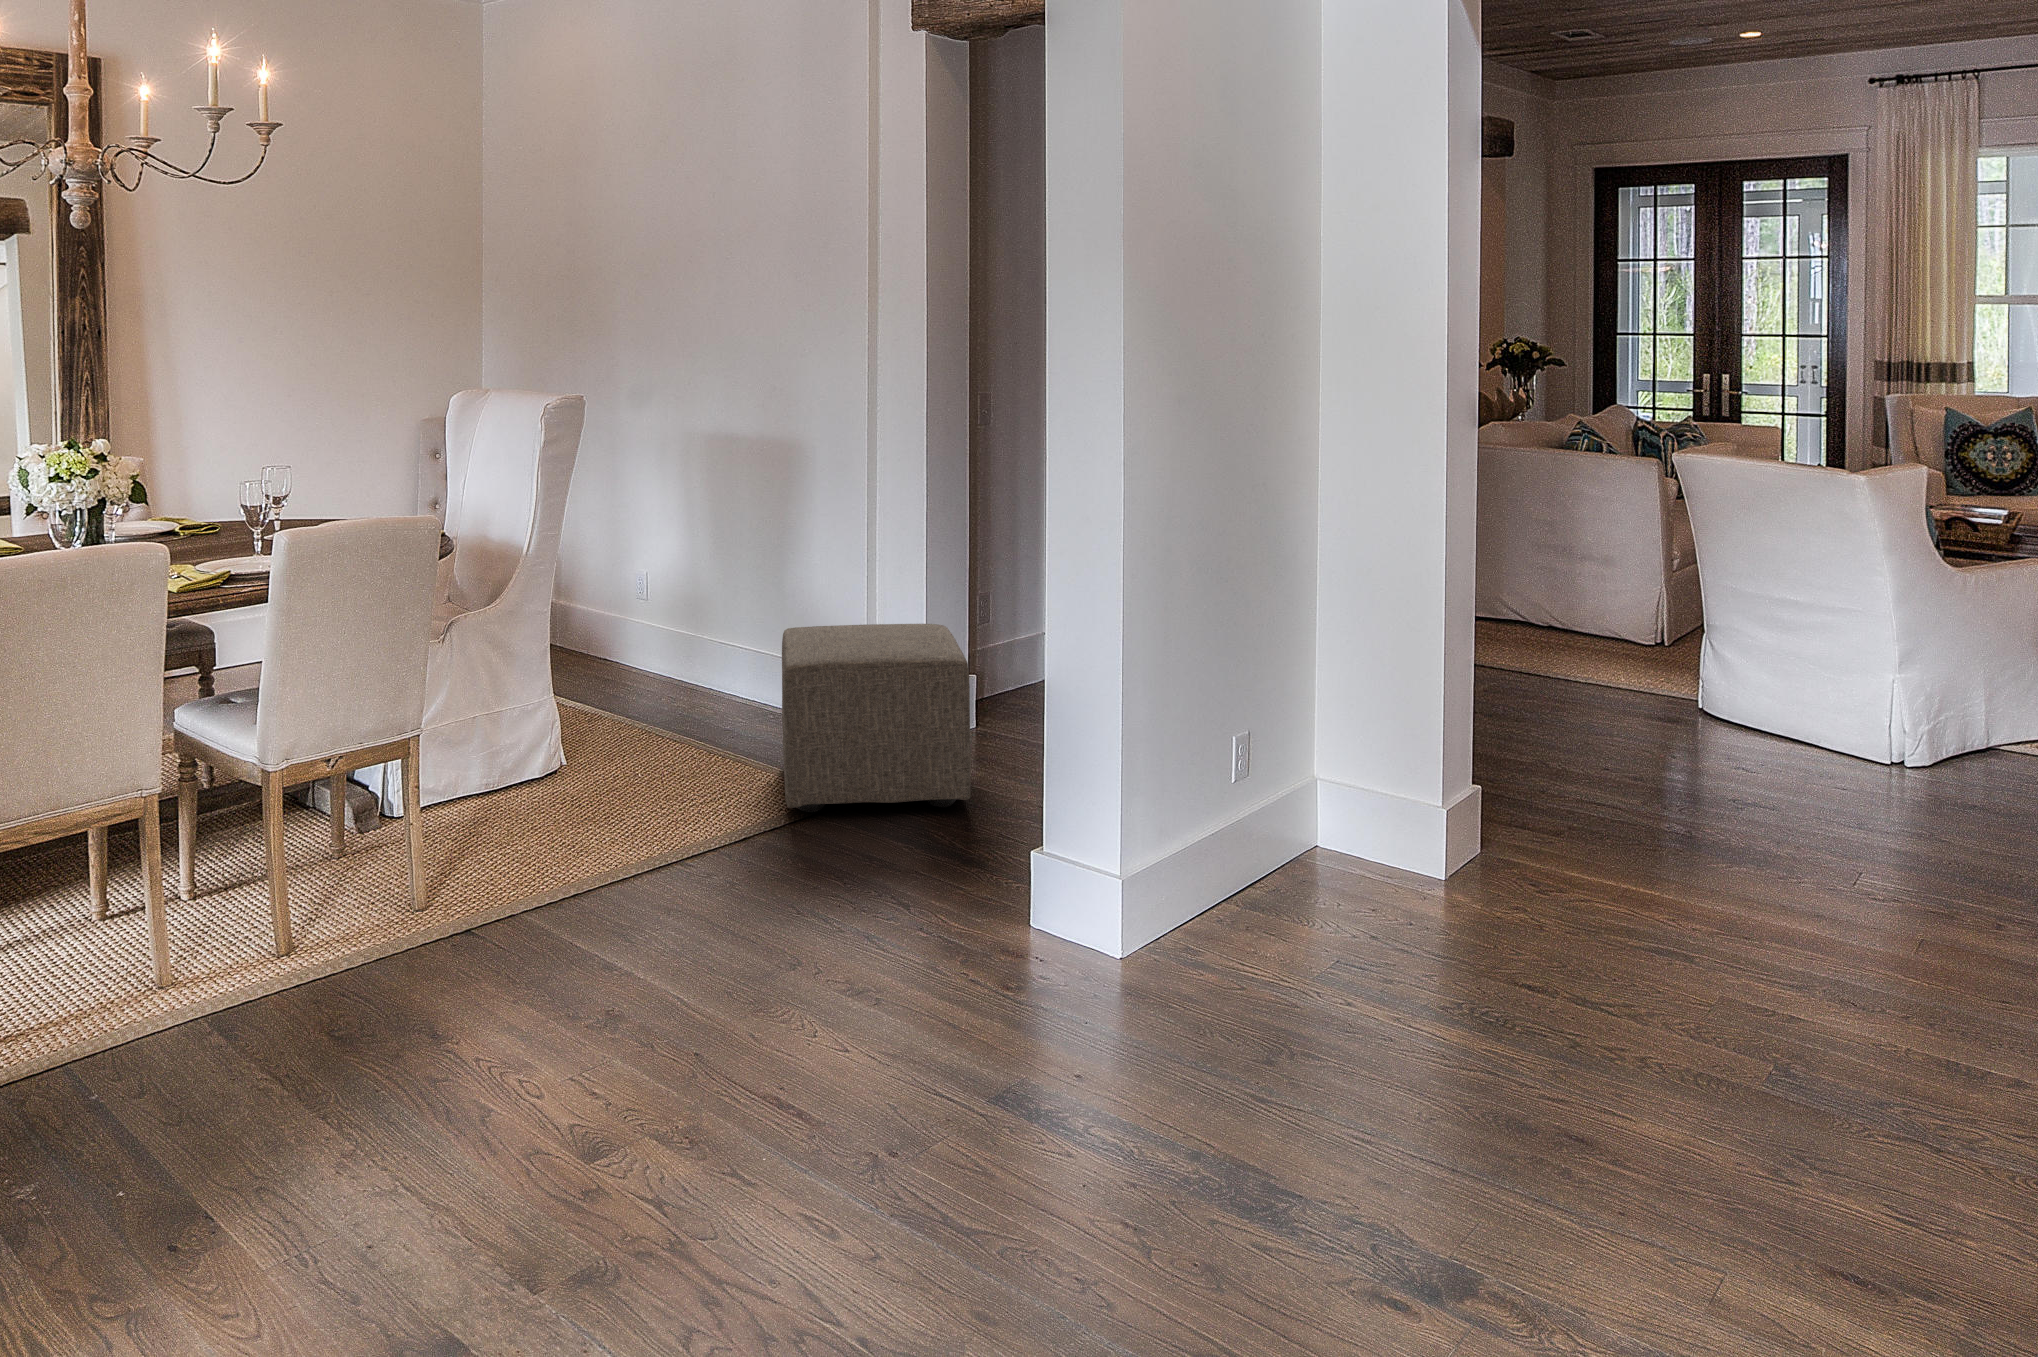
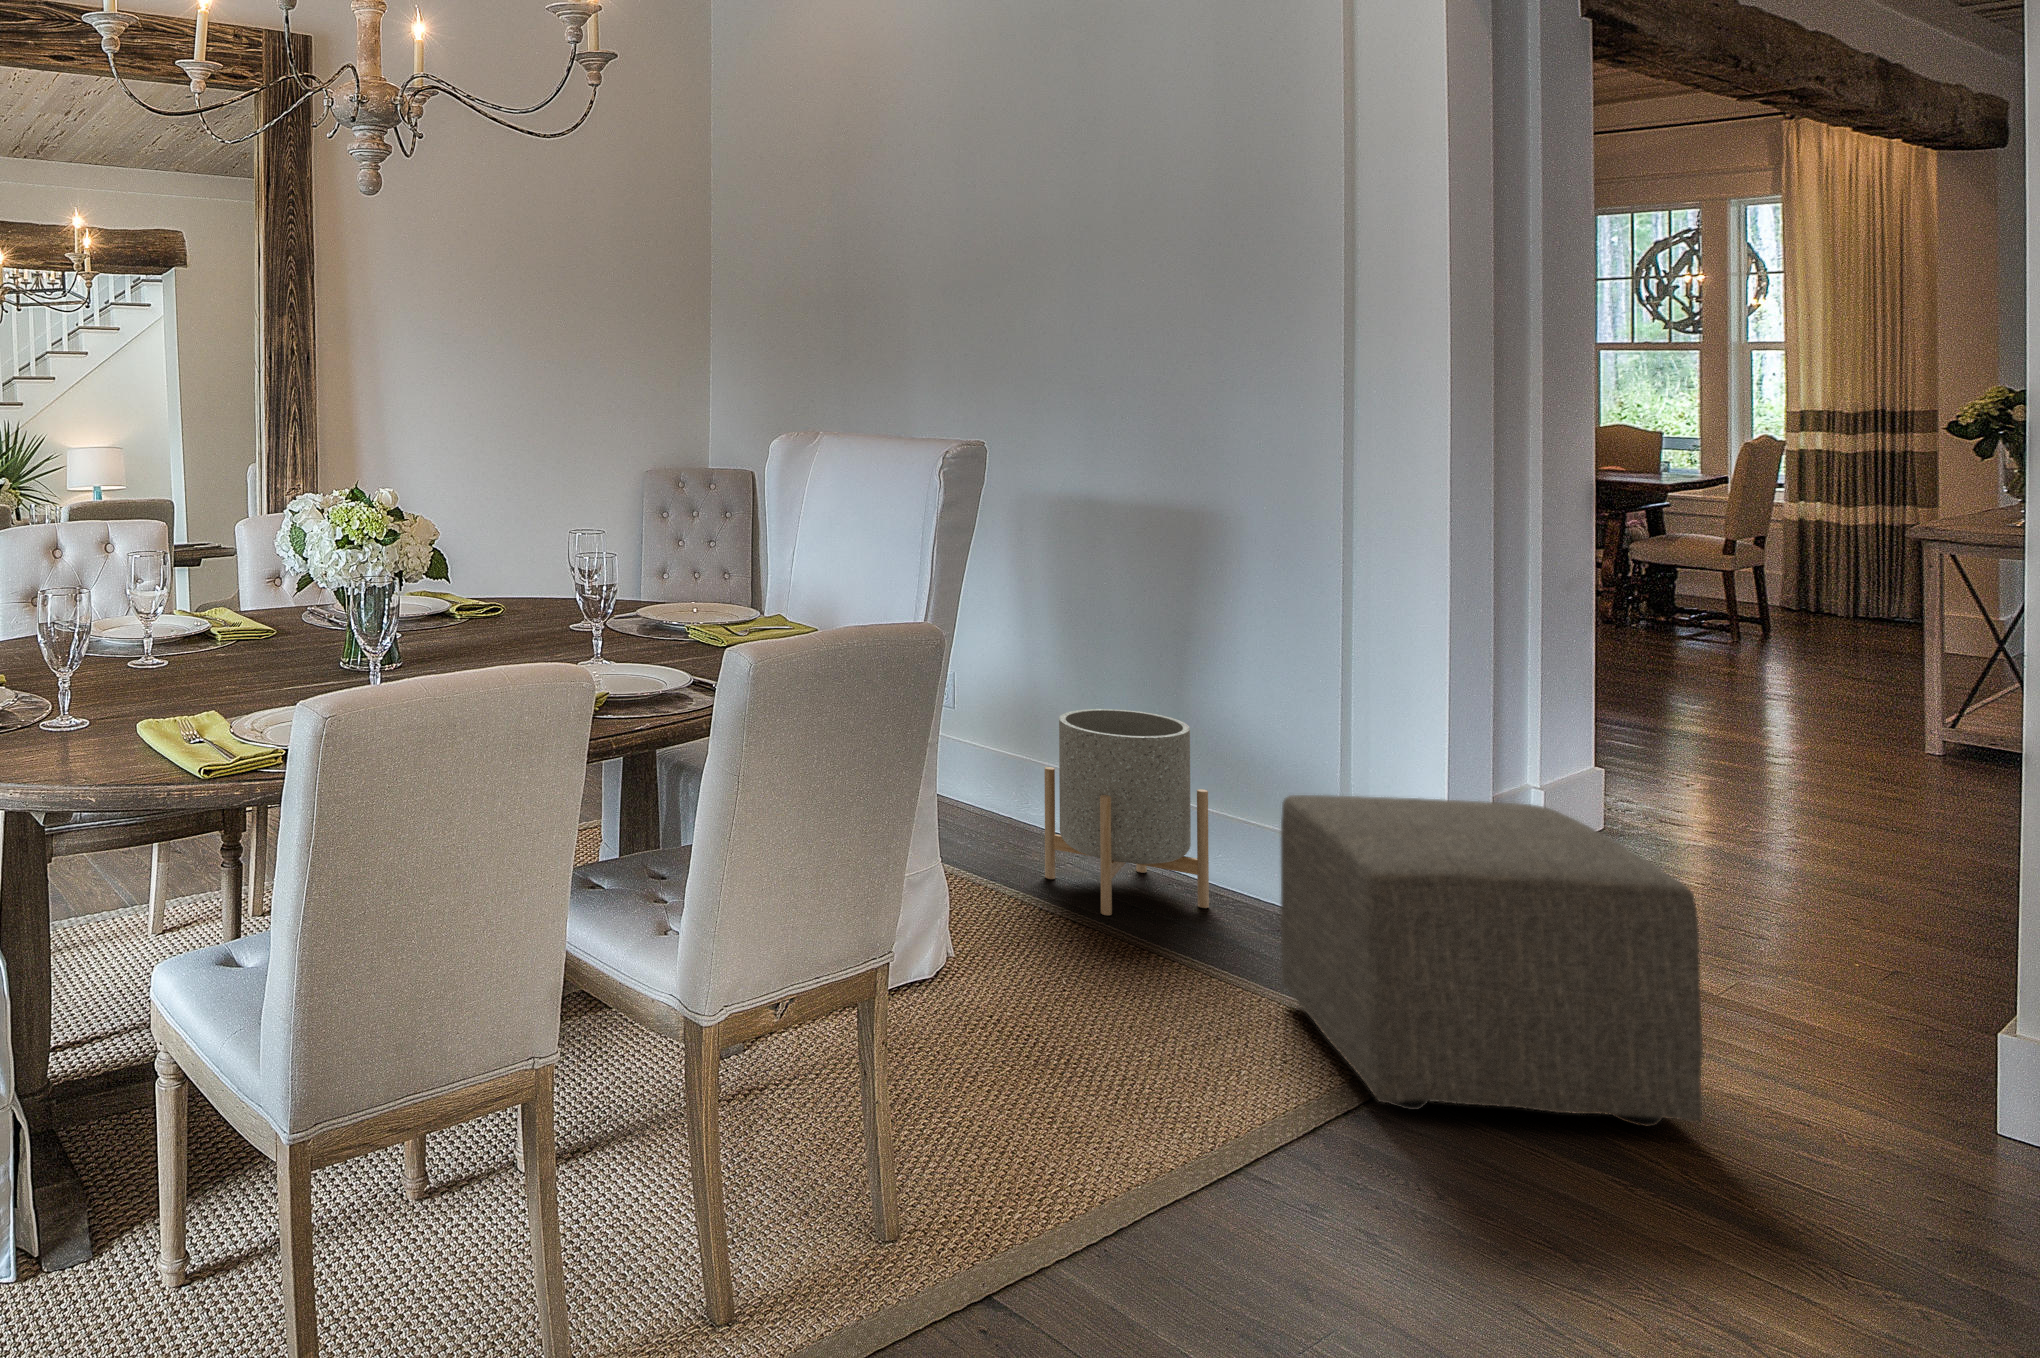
planter: none [680,585,782,727] -> present [1045,709,1209,915]

